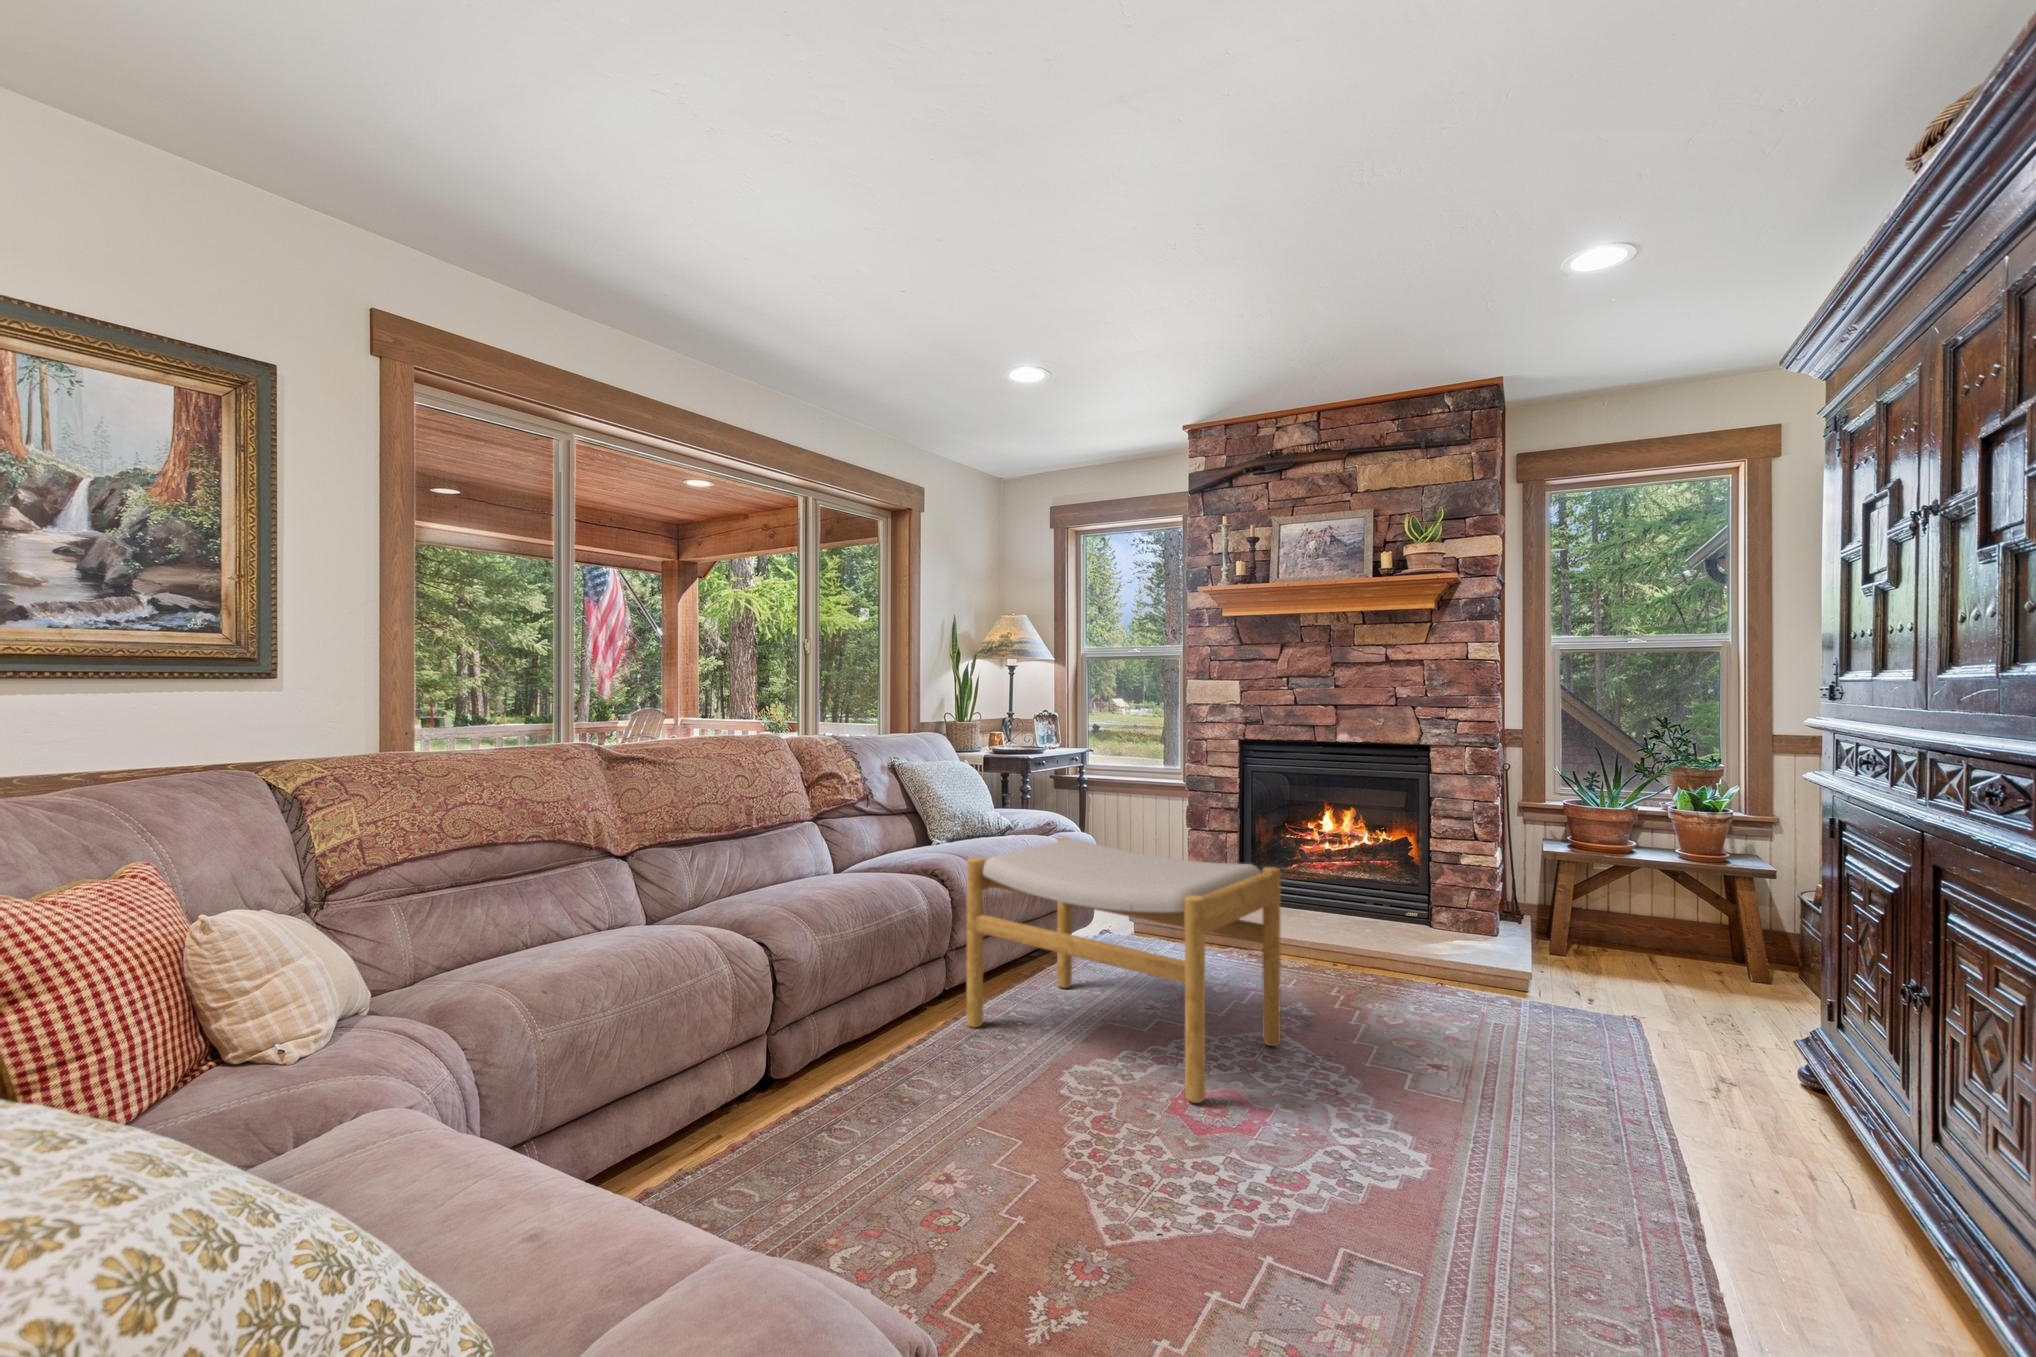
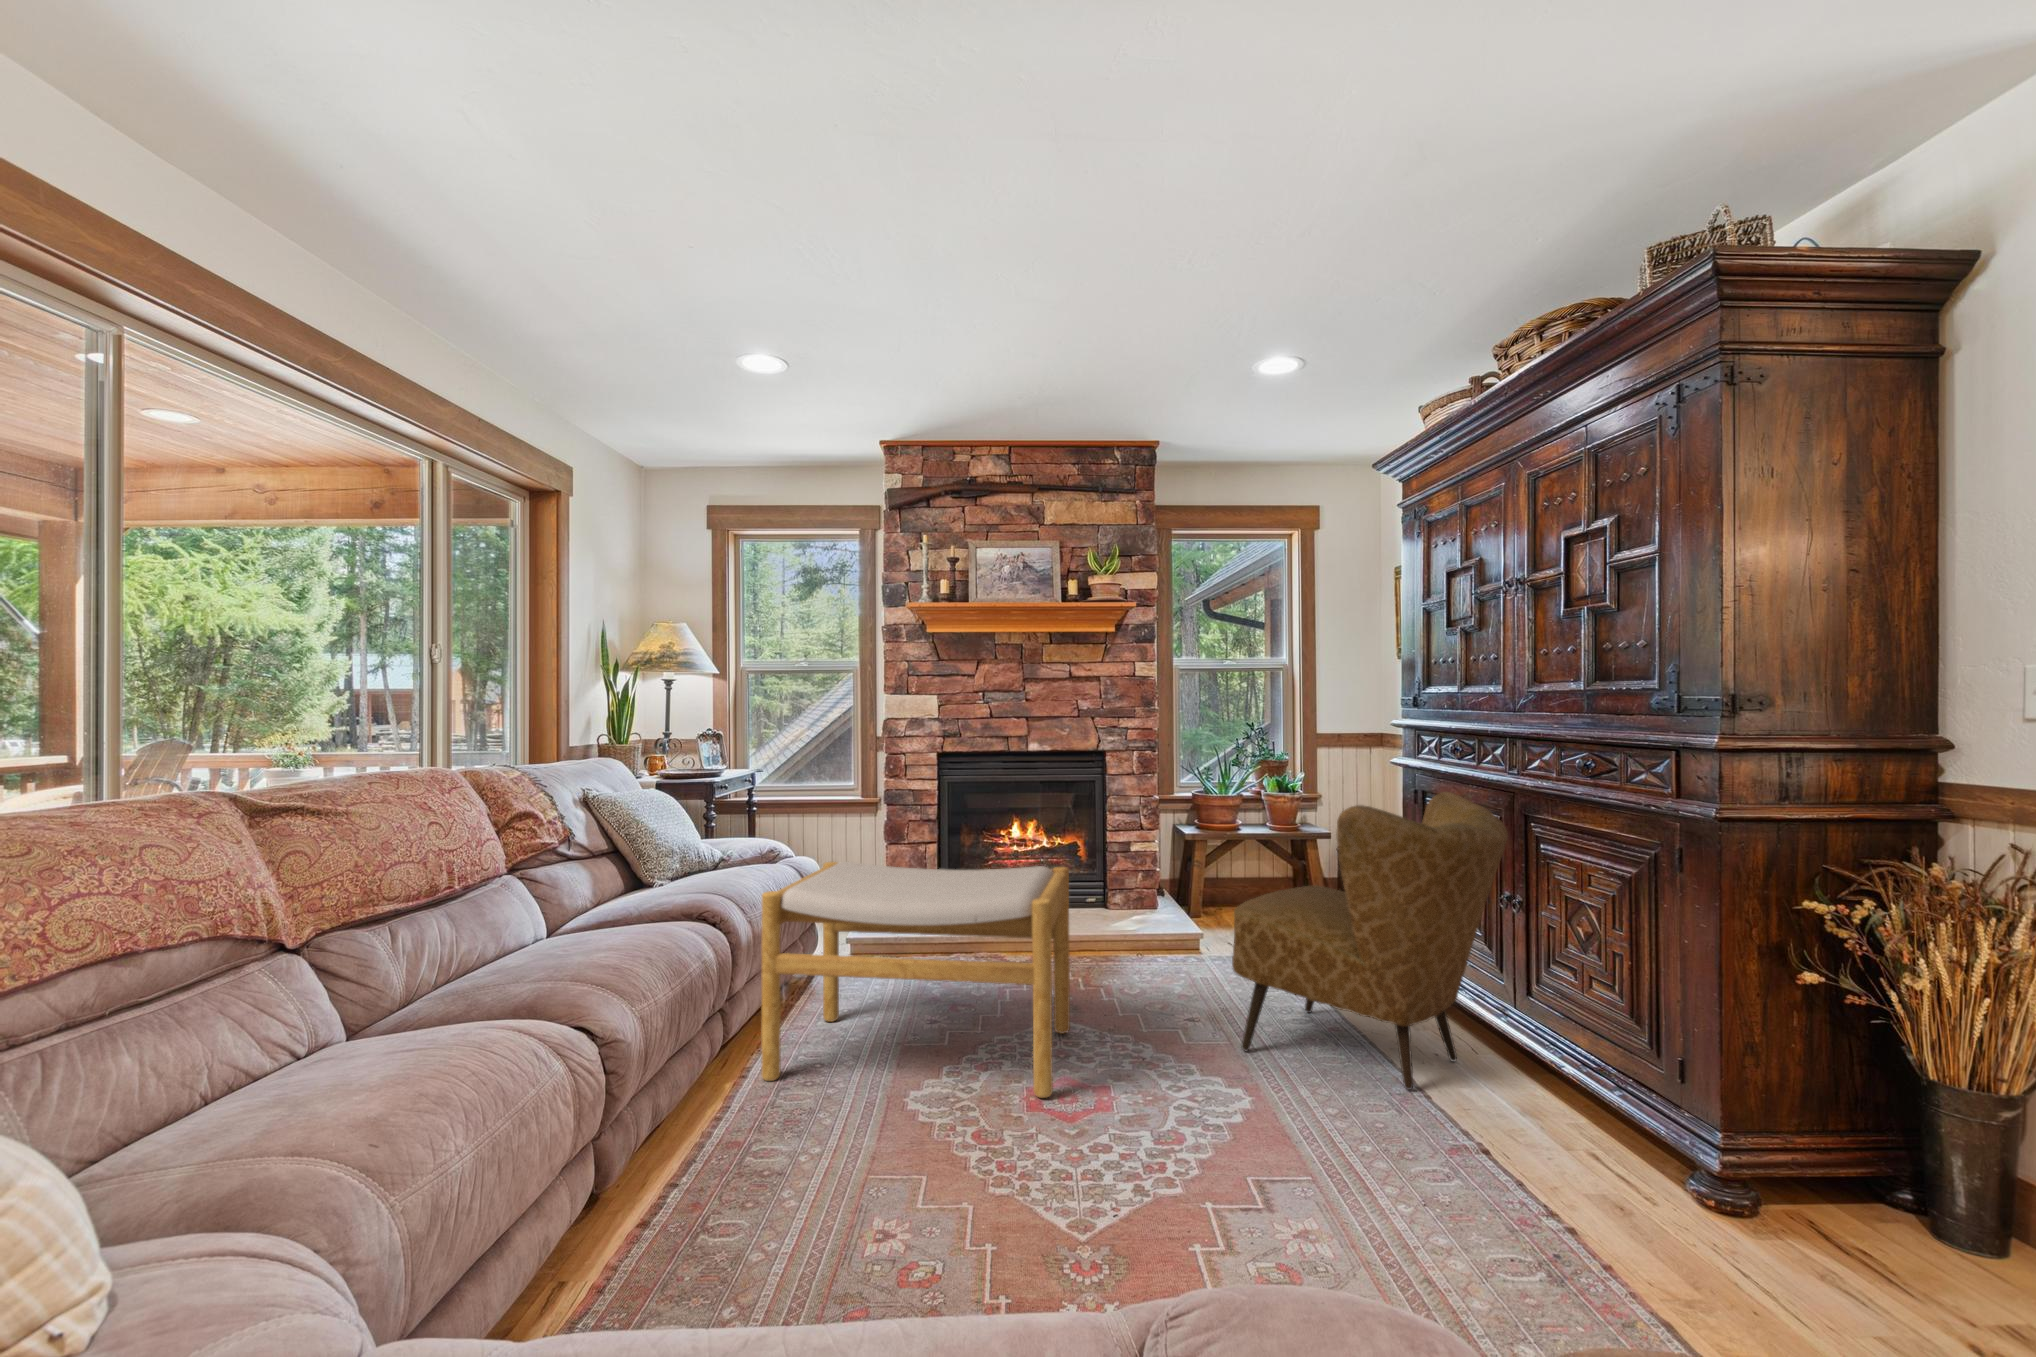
armchair: none [1463,824,1885,1217] -> present [1232,792,1508,1090]

